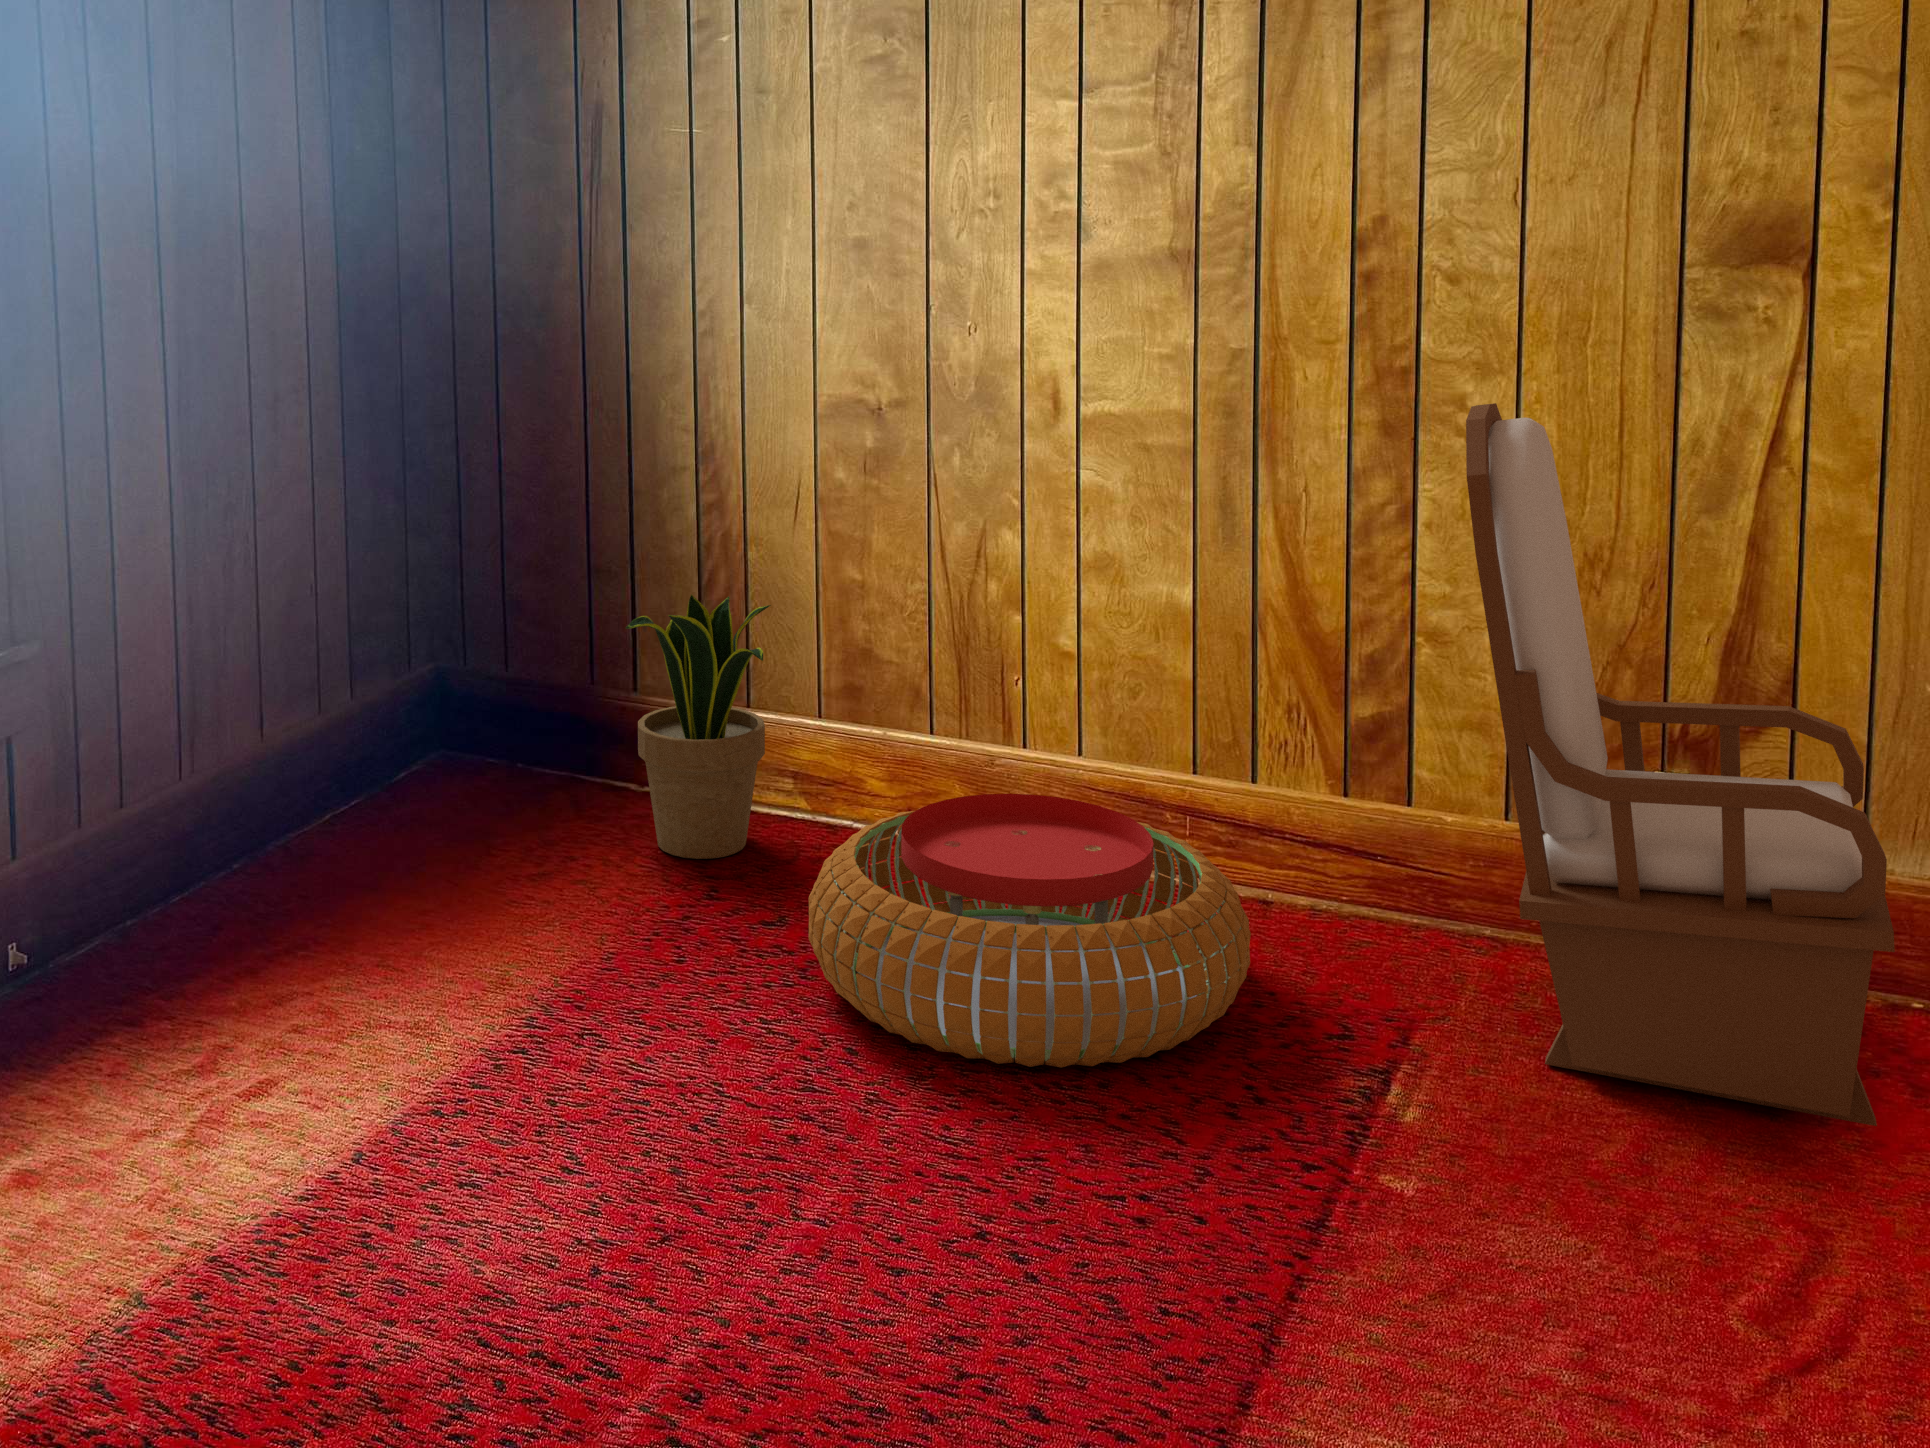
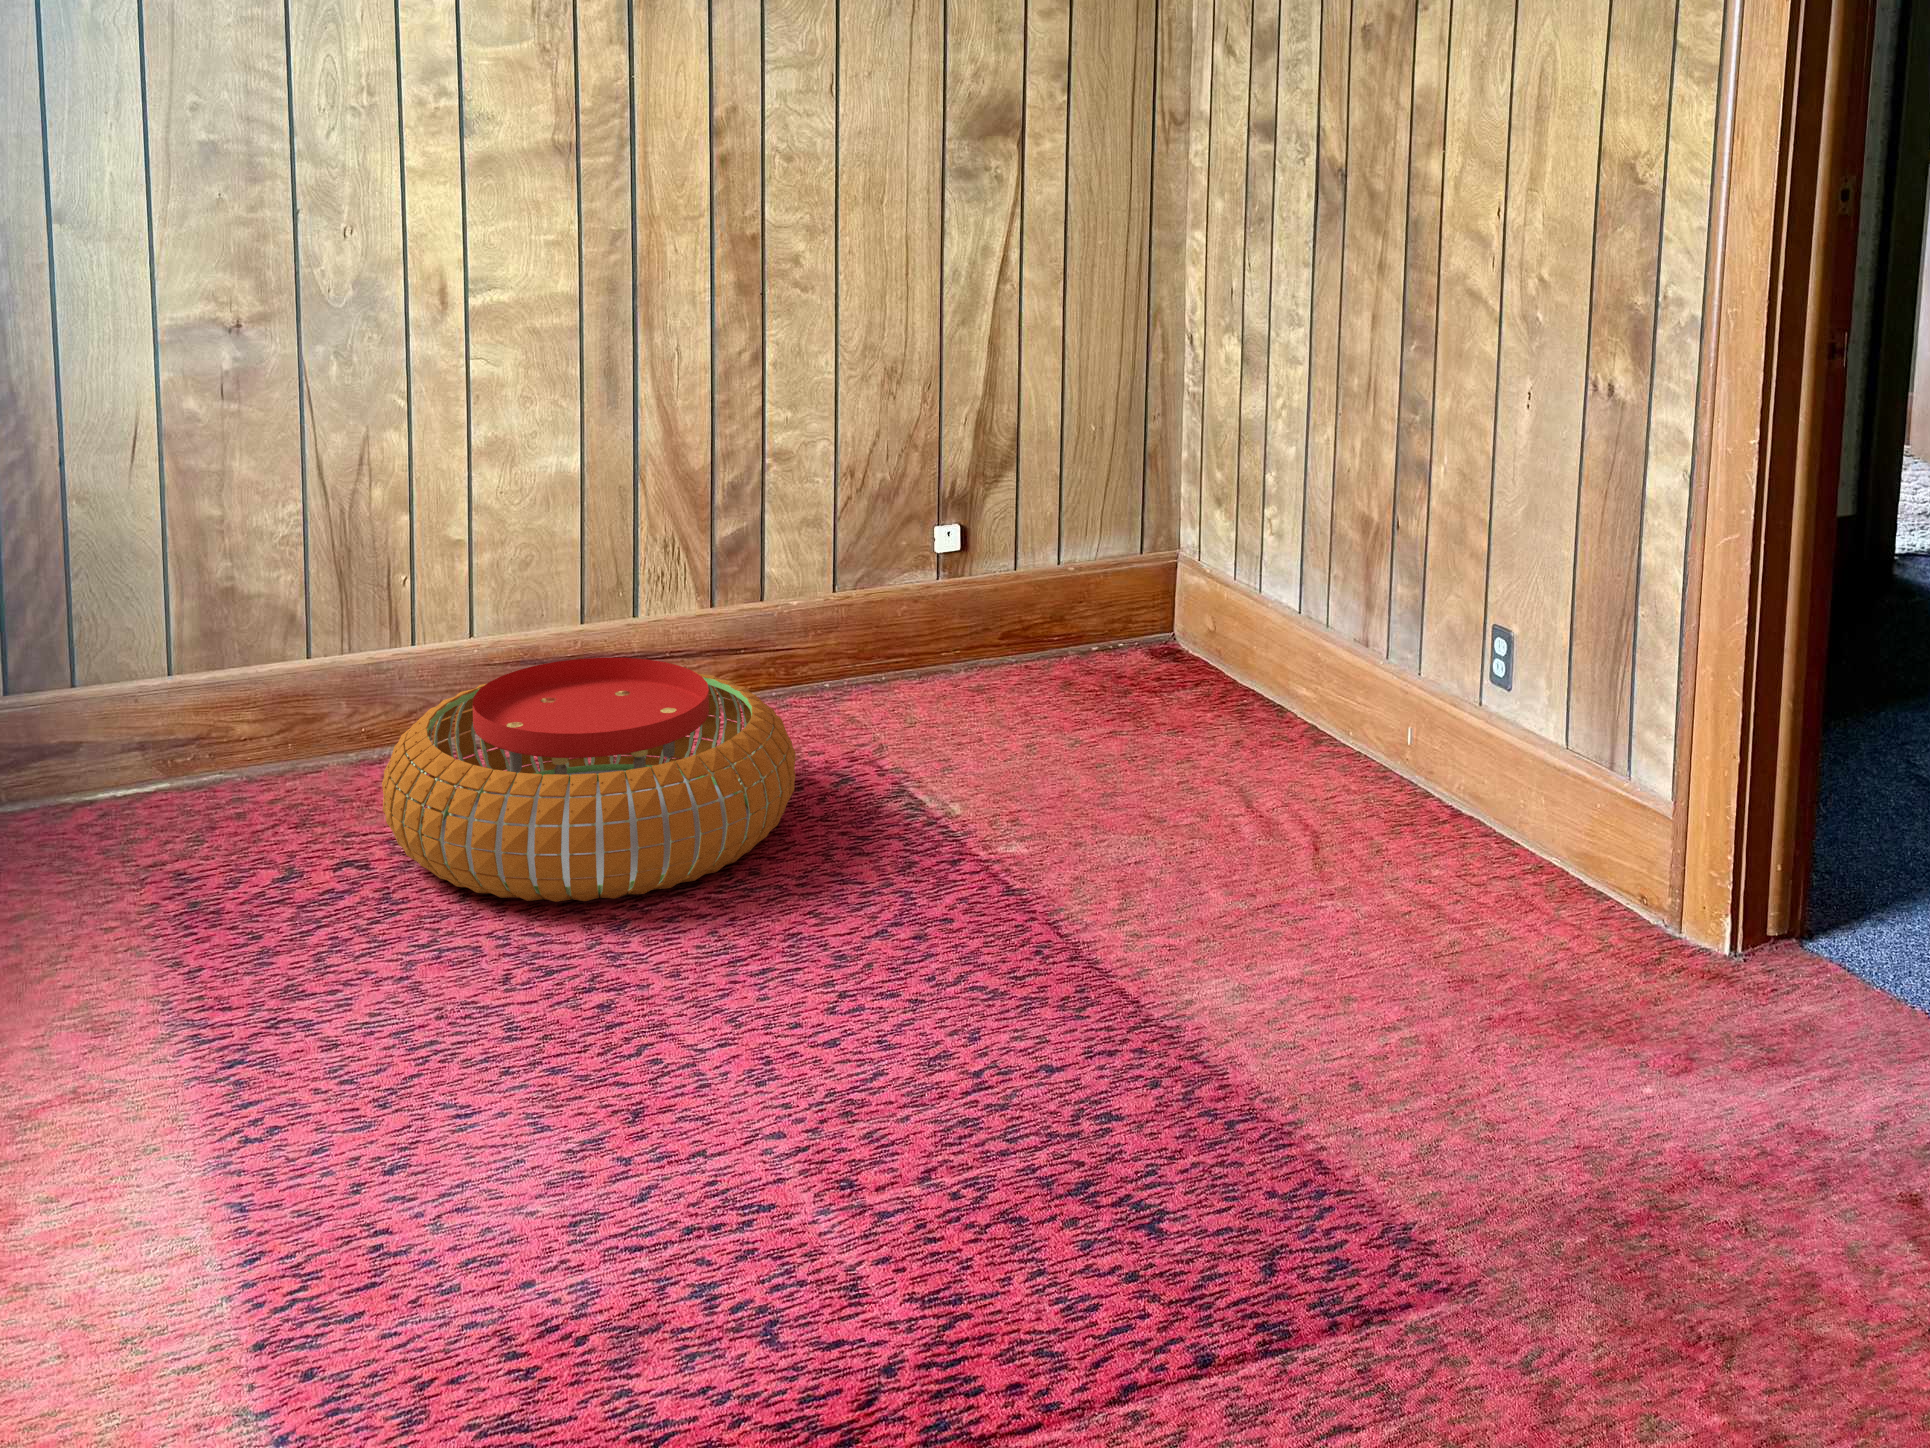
armchair: present [1466,403,1895,1126] -> none [845,257,1190,751]
potted plant: present [626,595,771,859] -> none [20,553,195,851]

